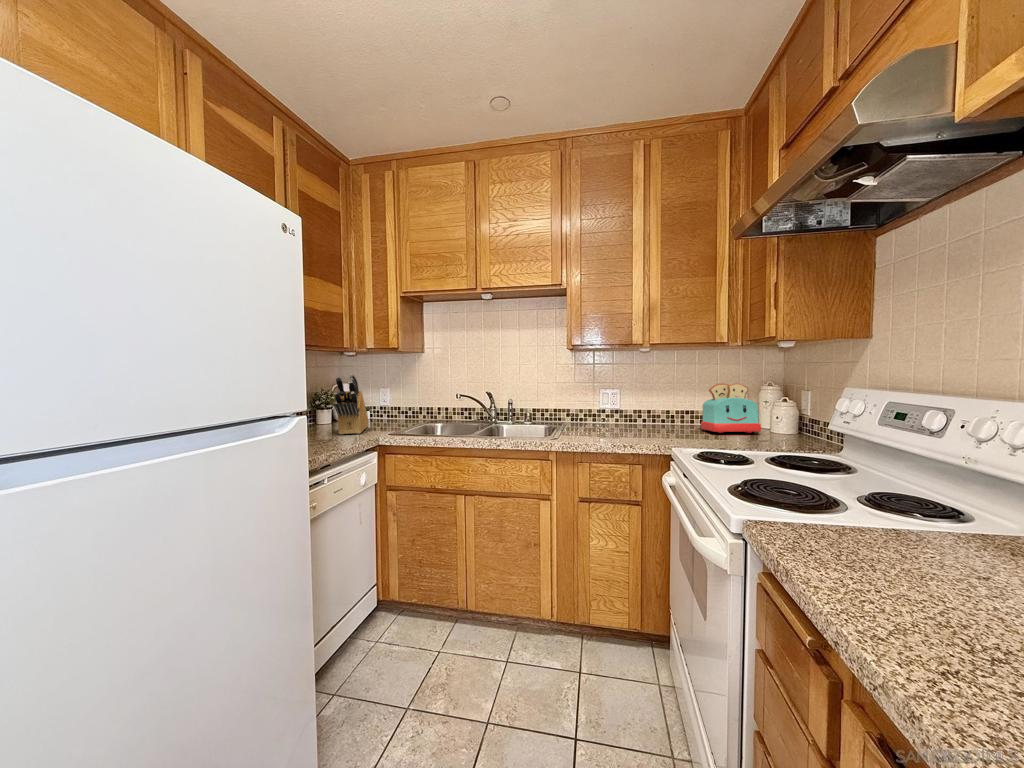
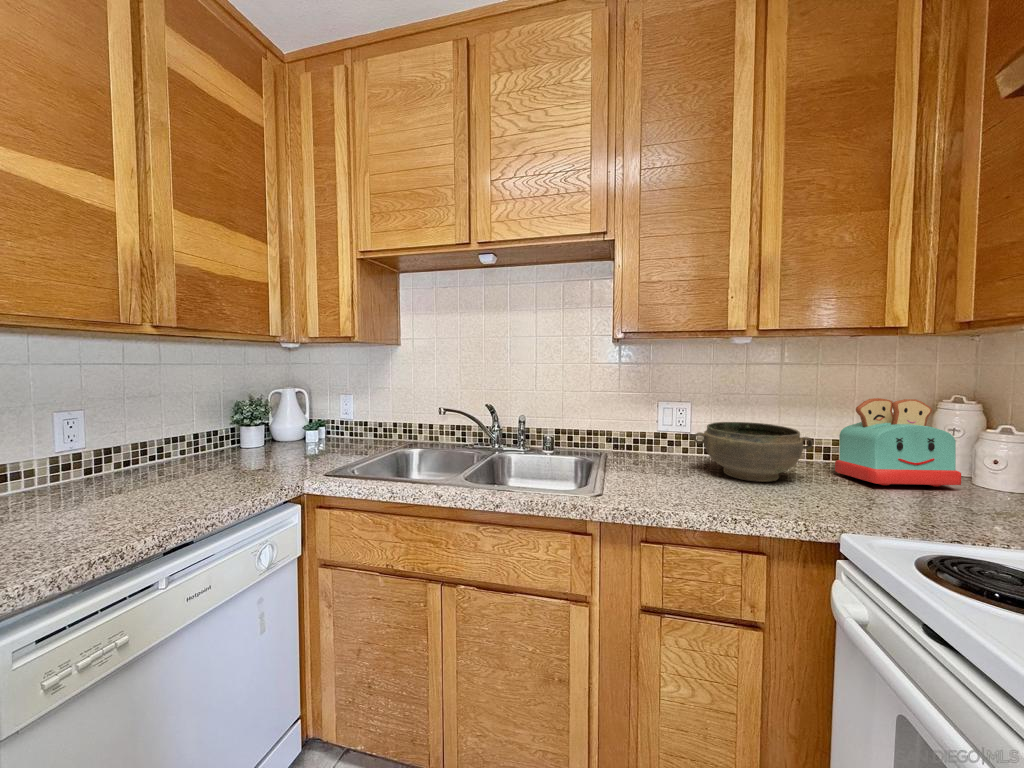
knife block: present [334,374,368,435] -> none [234,377,313,471]
bowl: none [617,400,684,433] -> present [694,422,813,482]

